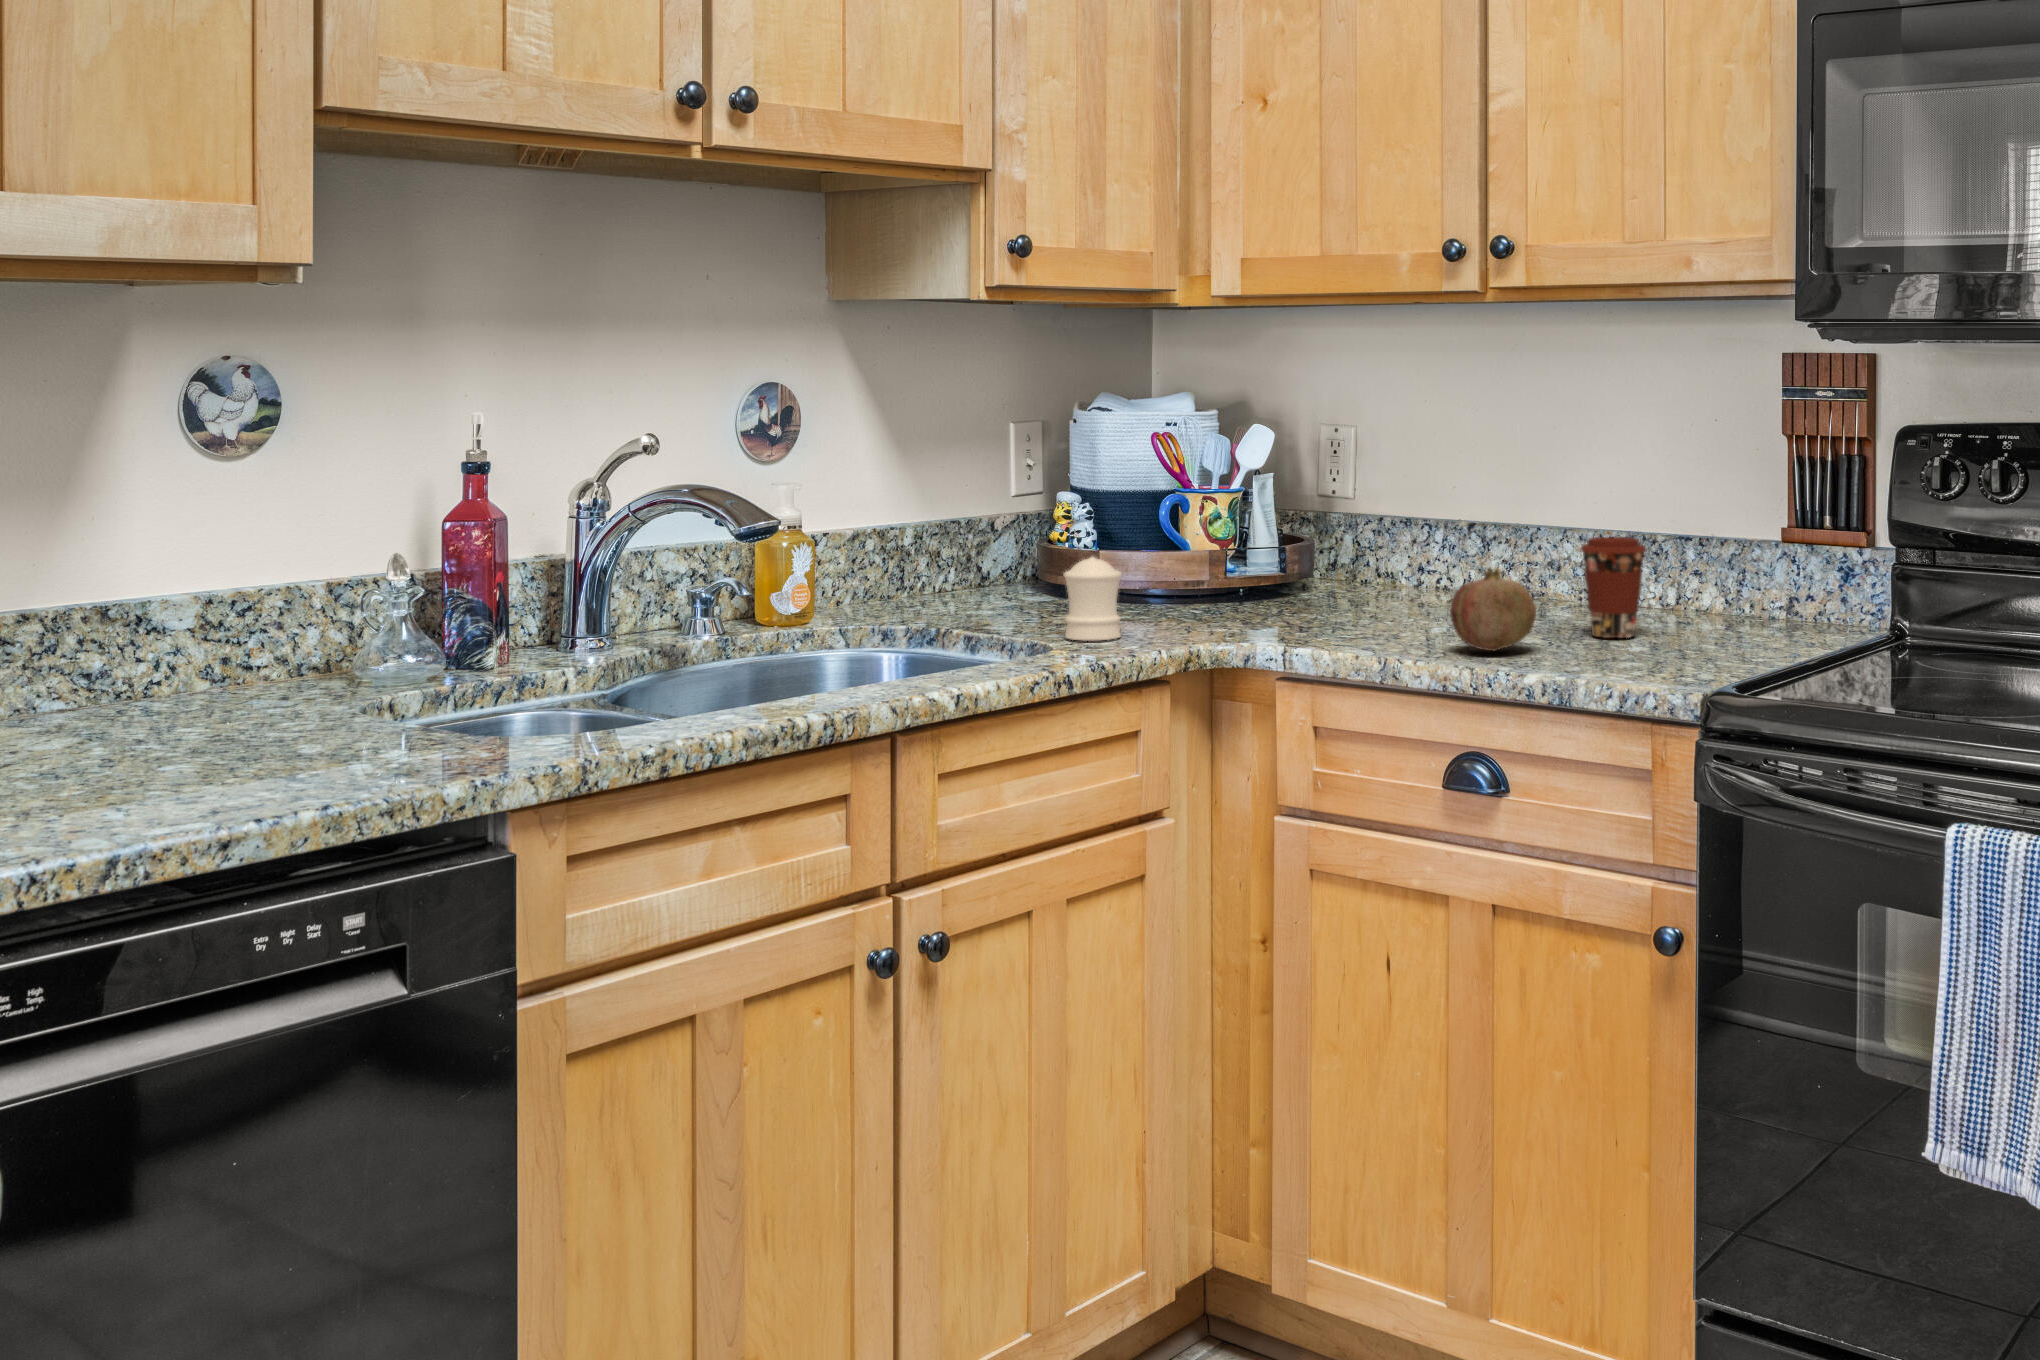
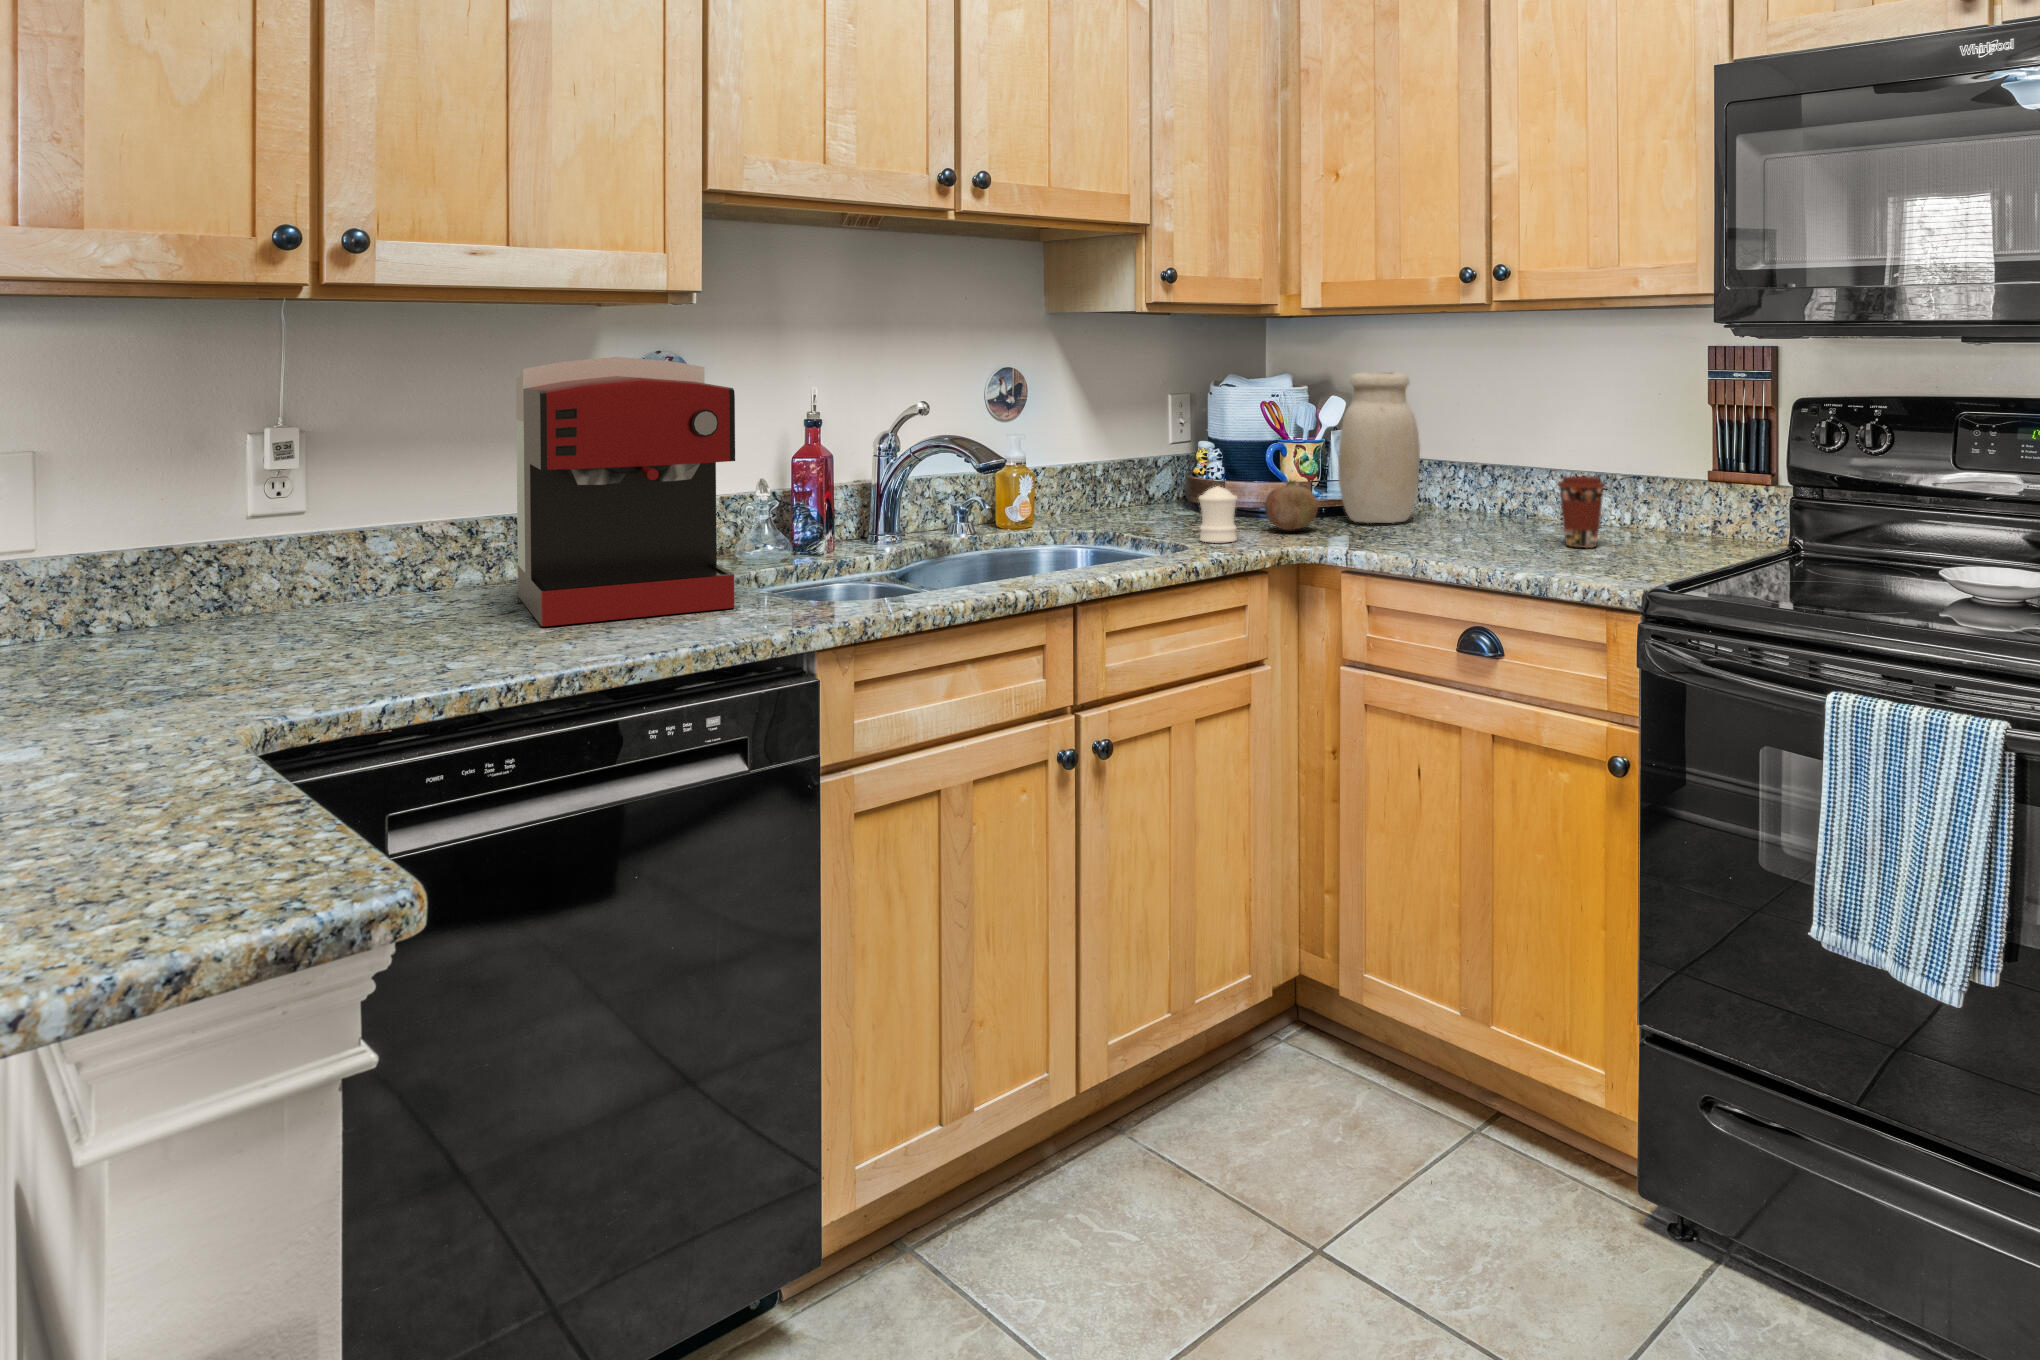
coffee maker: none [6,371,374,784] -> present [516,357,735,626]
jar: none [1265,387,1383,608] -> present [1338,372,1420,523]
fruit: present [1450,568,1536,651] -> present [1265,480,1318,531]

